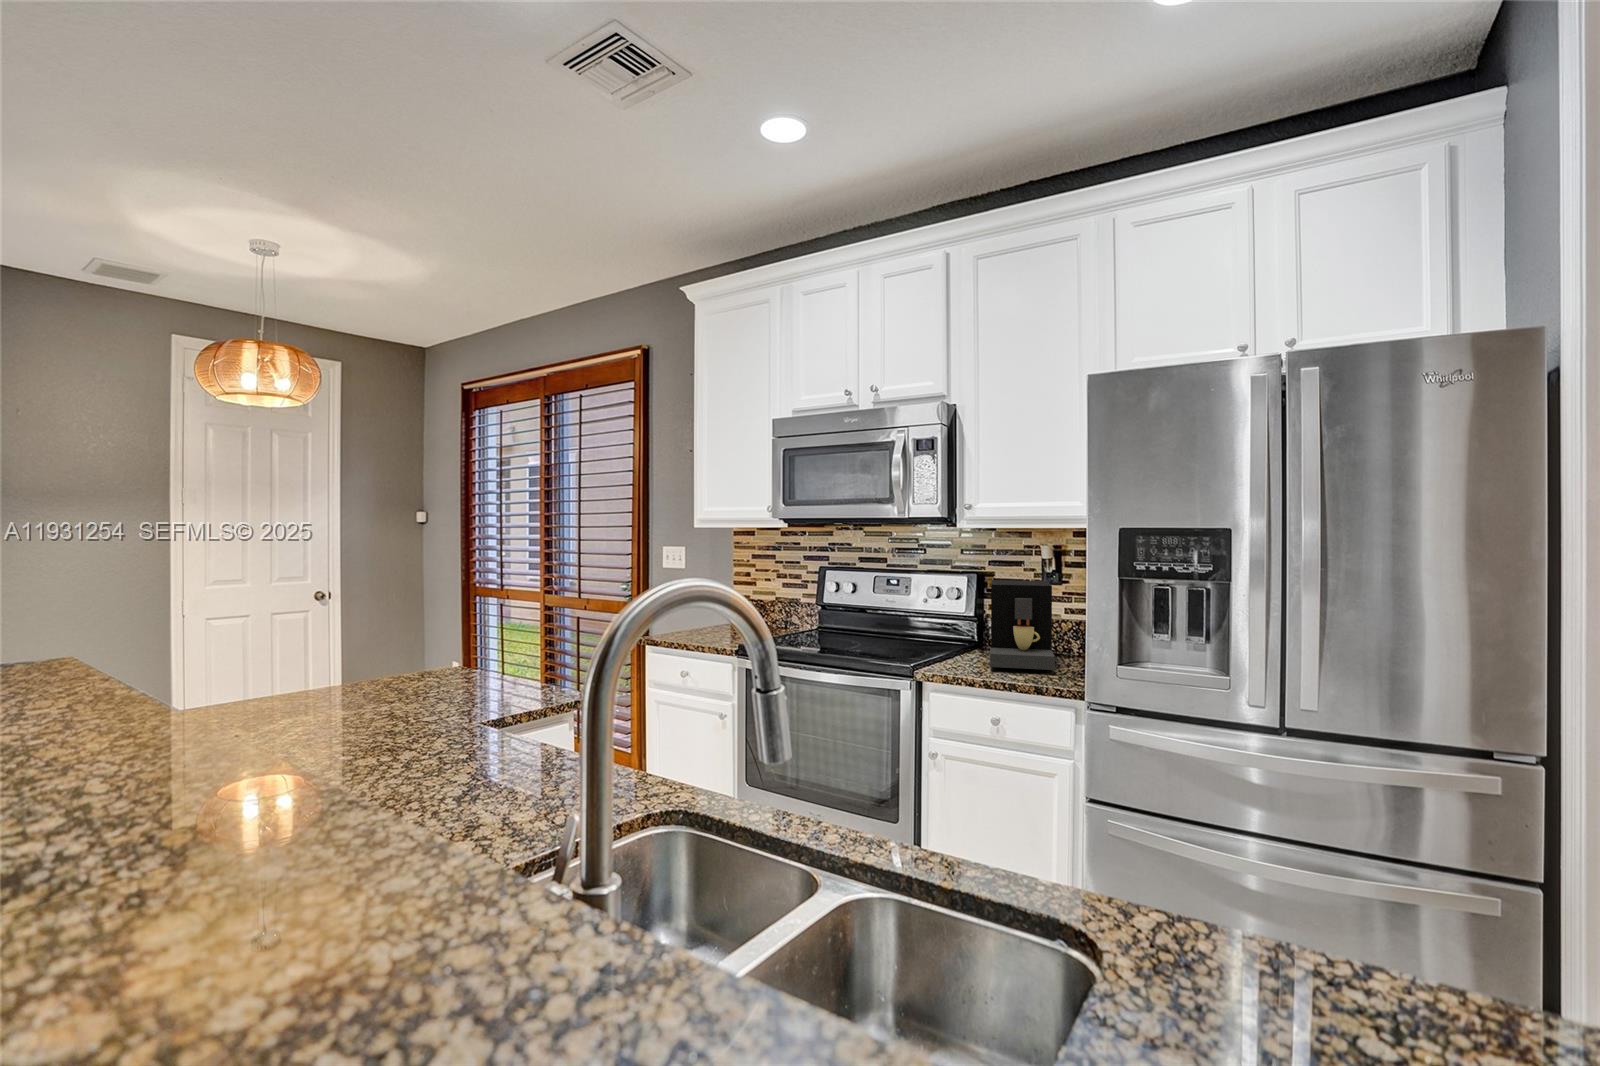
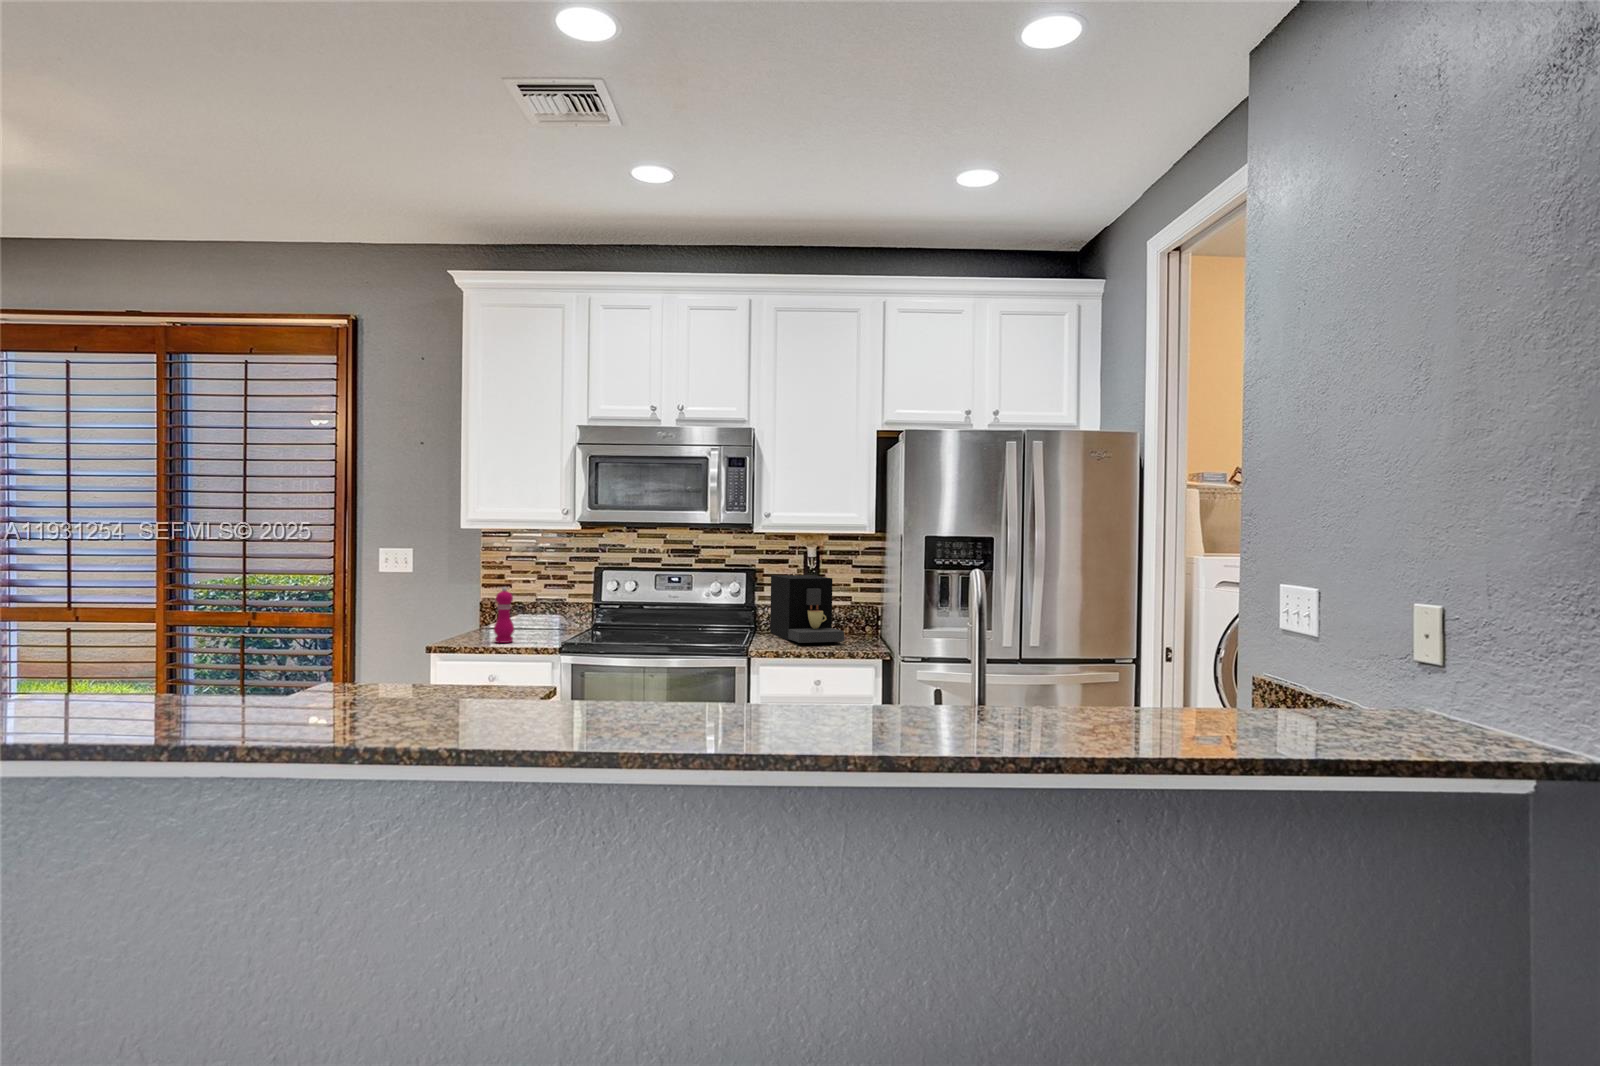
pepper mill: none [691,584,710,640] -> present [494,587,514,643]

